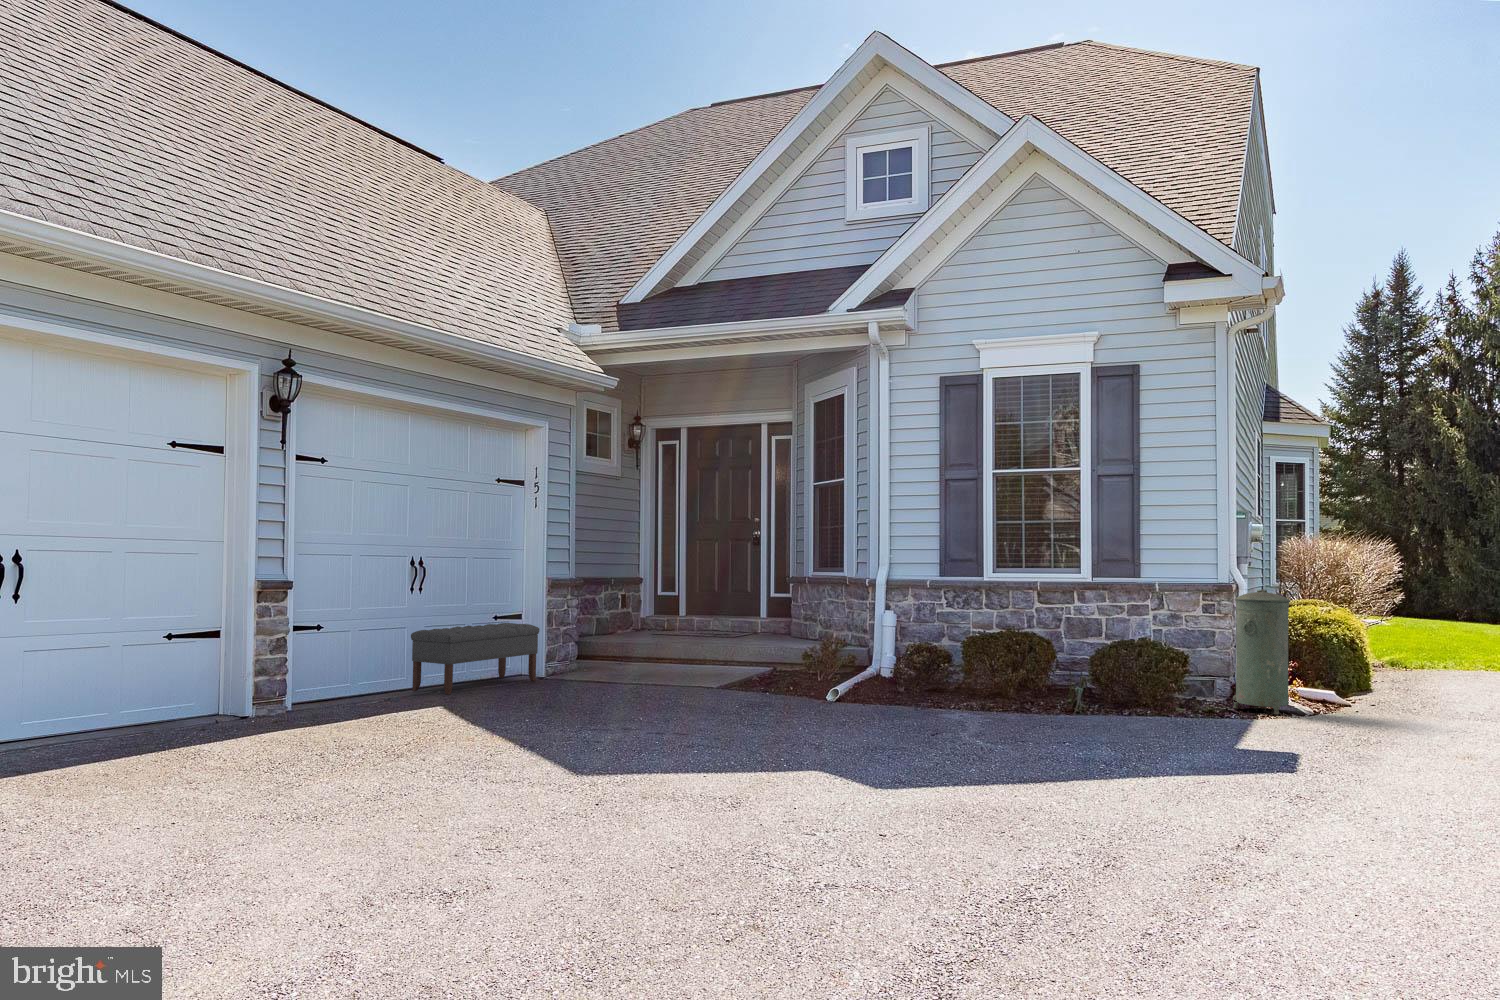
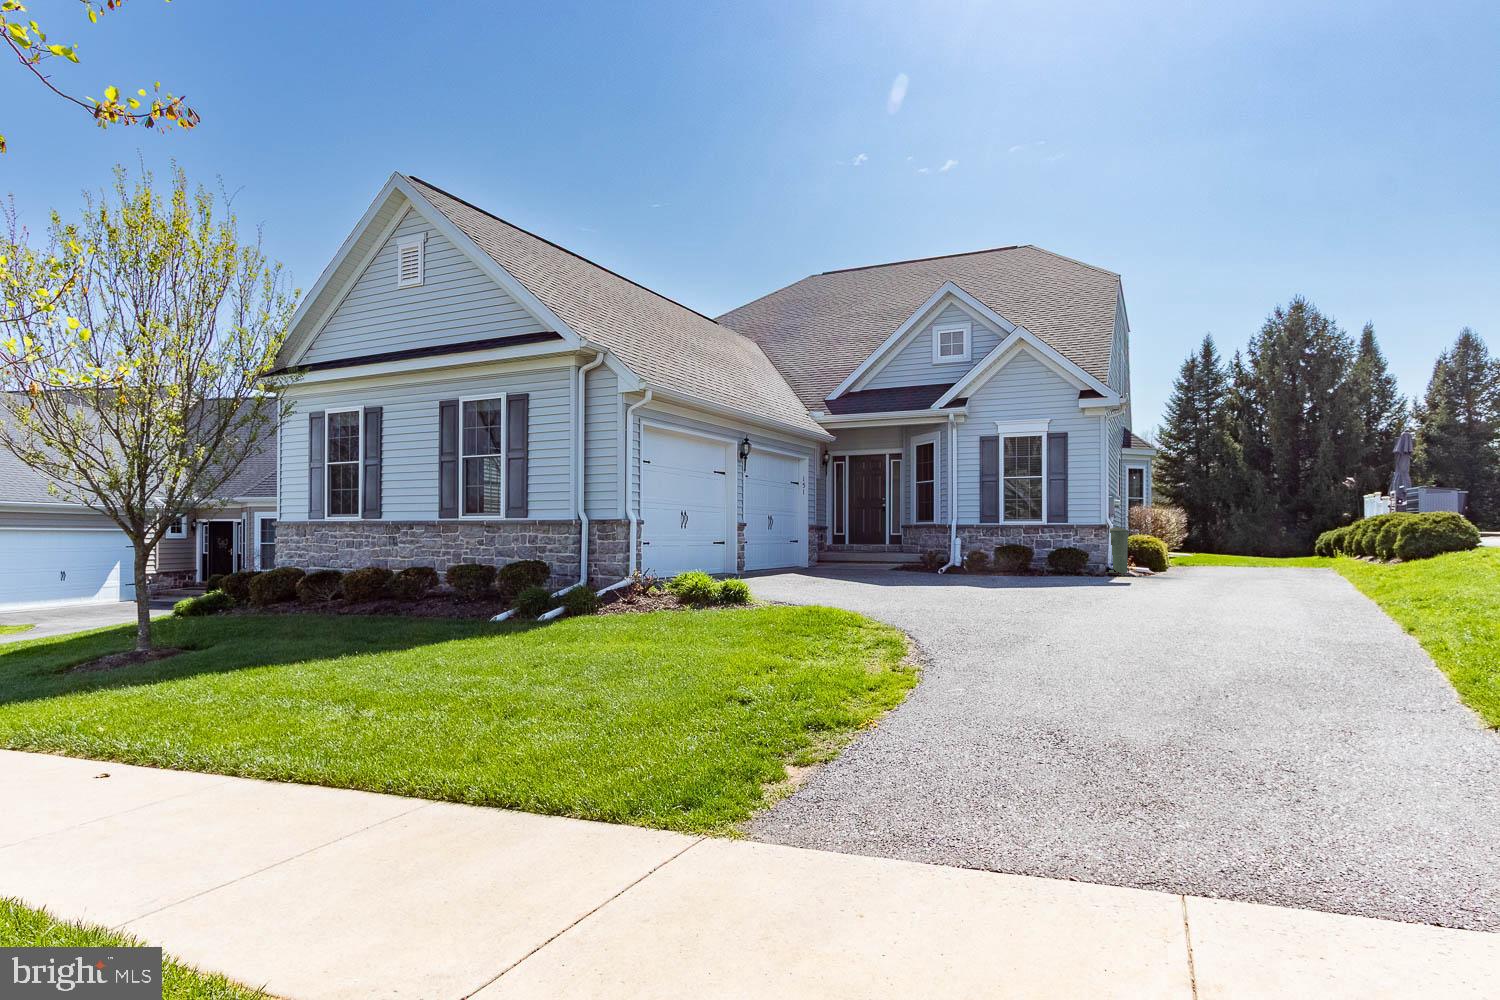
bench: present [411,623,539,695] -> none [767,544,810,571]

